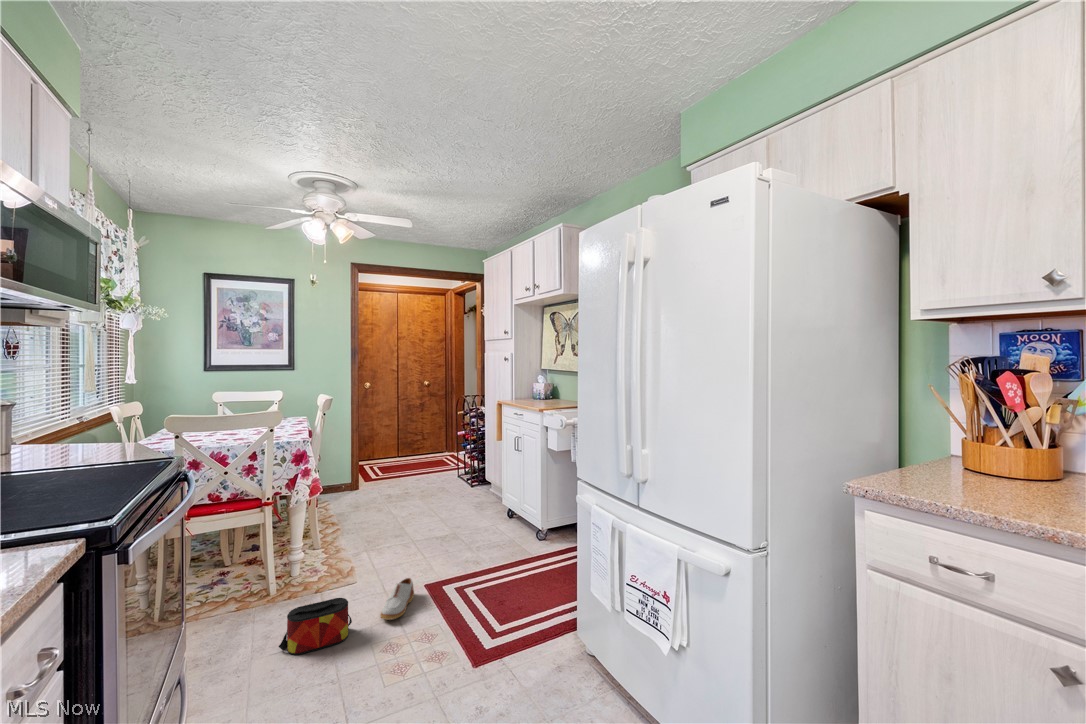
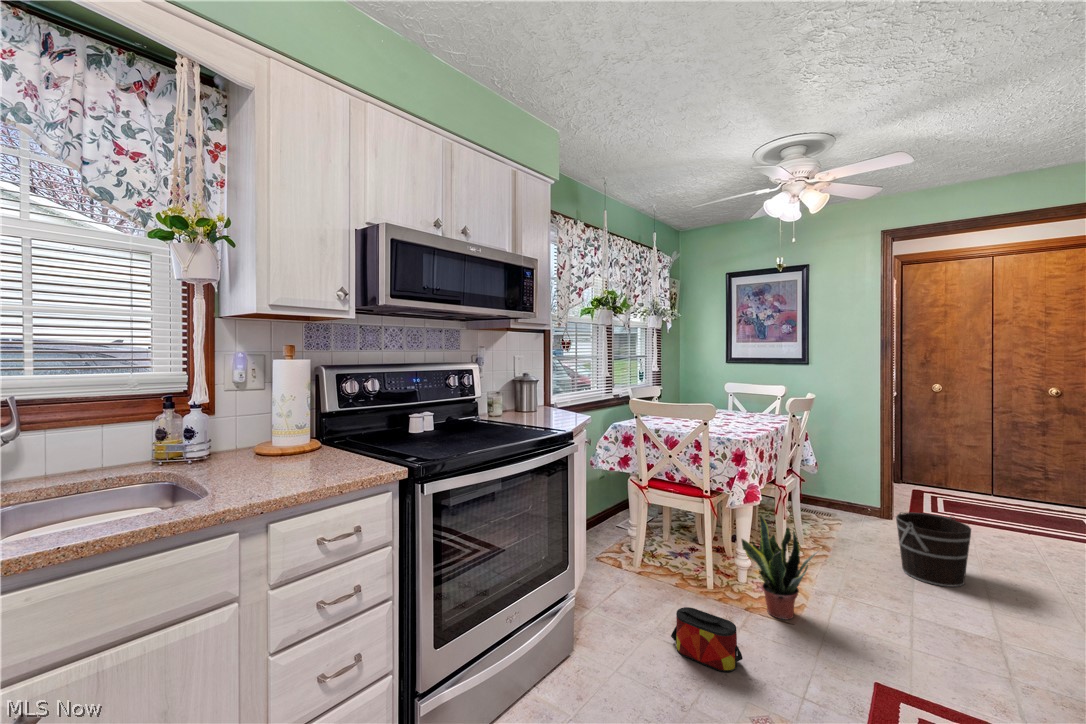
bucket: none [385,471,427,520] -> present [896,512,971,587]
potted plant: none [317,504,372,586] -> present [742,515,817,620]
shoe: present [380,578,414,620] -> none [777,647,846,692]

